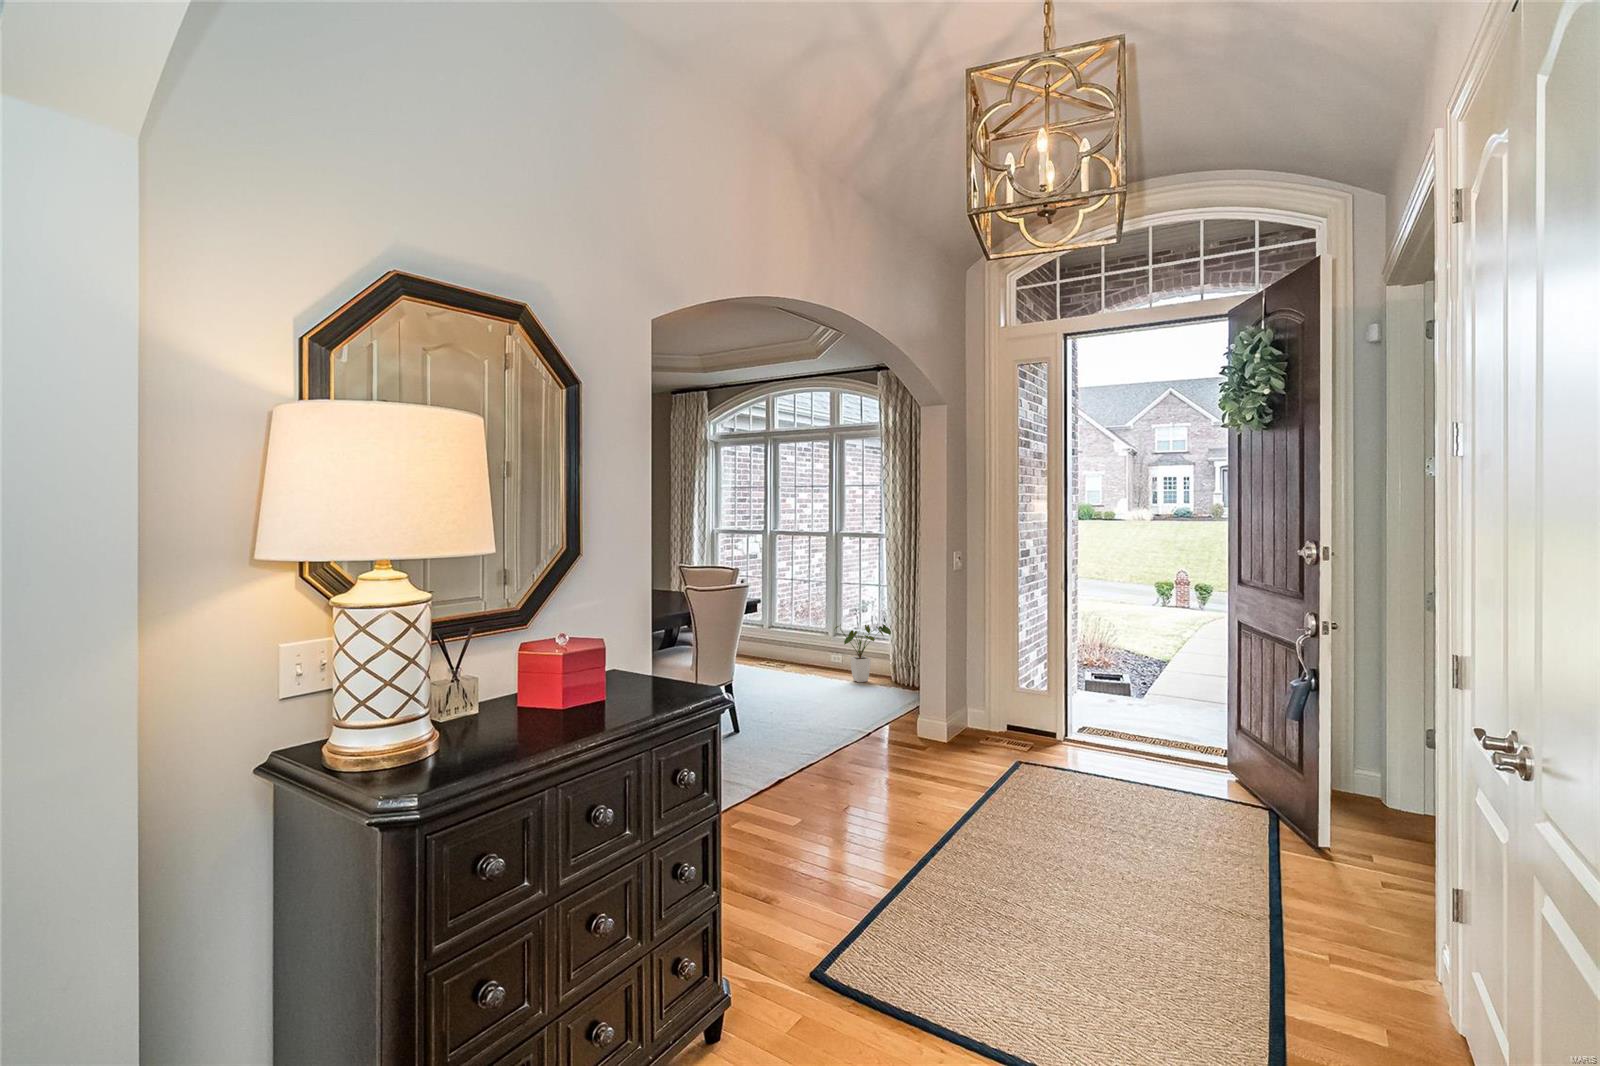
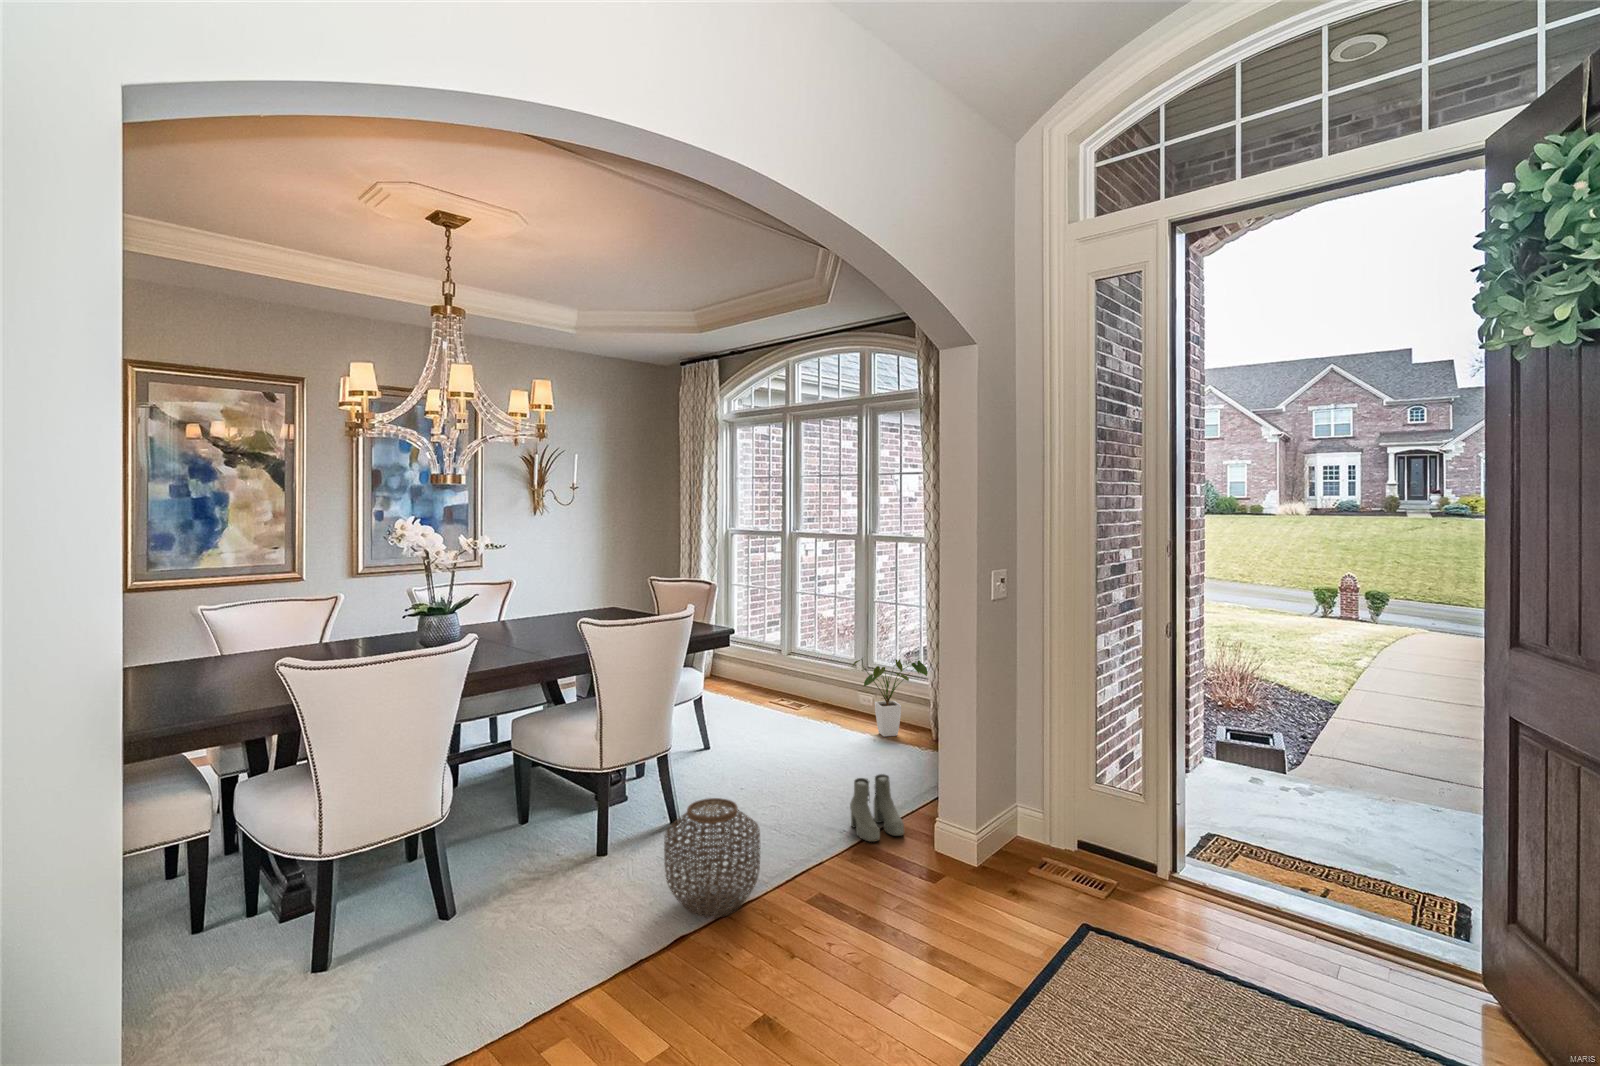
boots: none [857,693,895,735] -> present [850,774,904,842]
woven basket: none [757,700,819,772] -> present [664,798,760,917]

